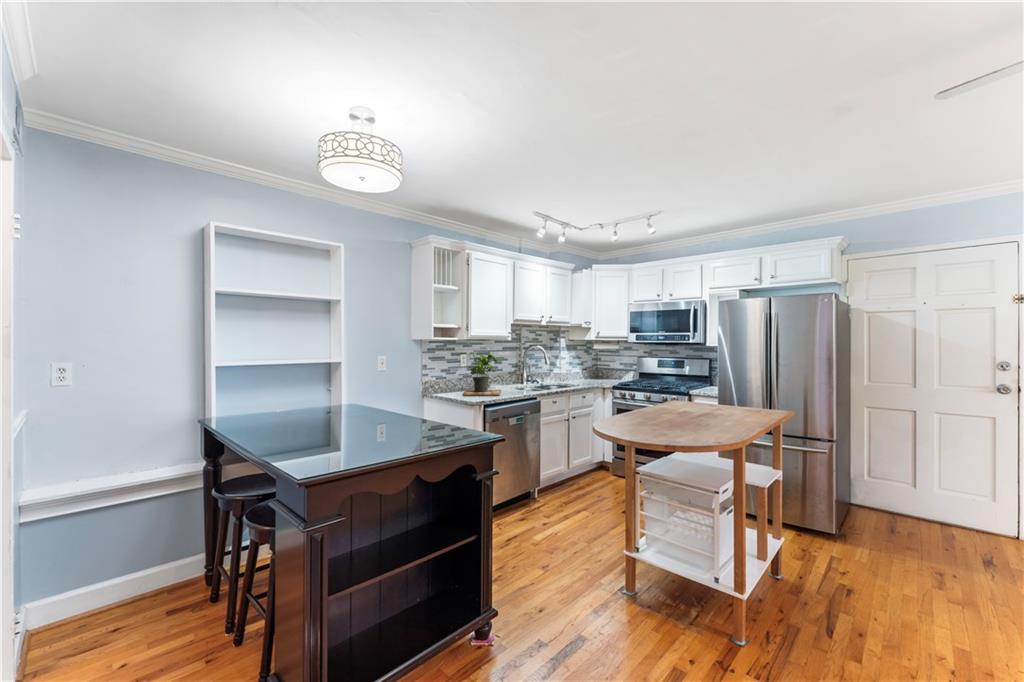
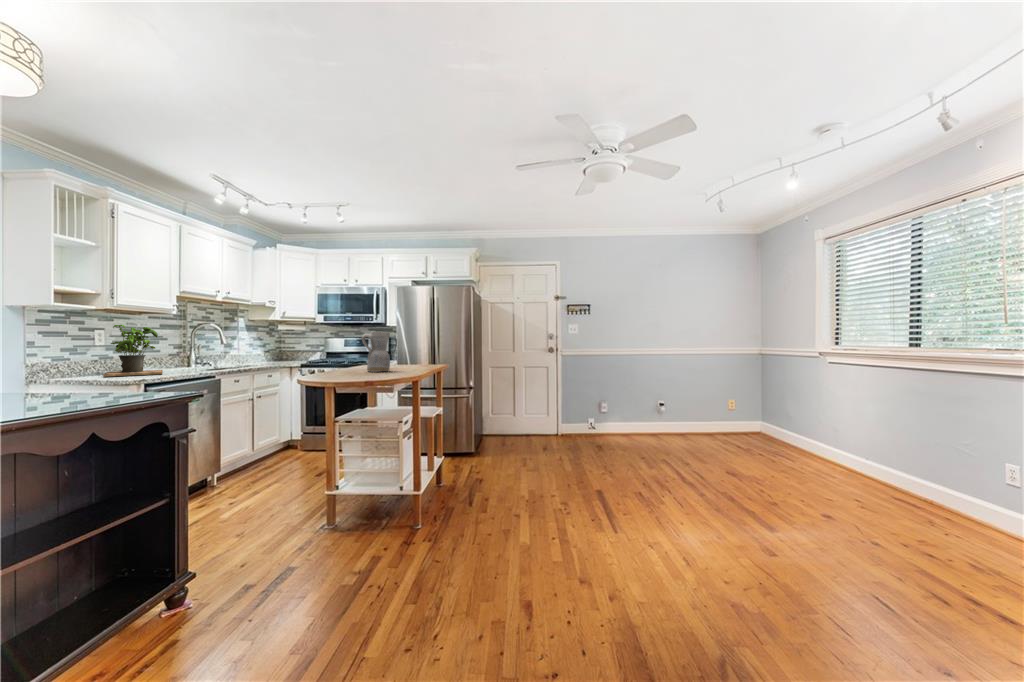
ceramic pitcher: none [667,371,703,422] -> present [362,331,390,372]

